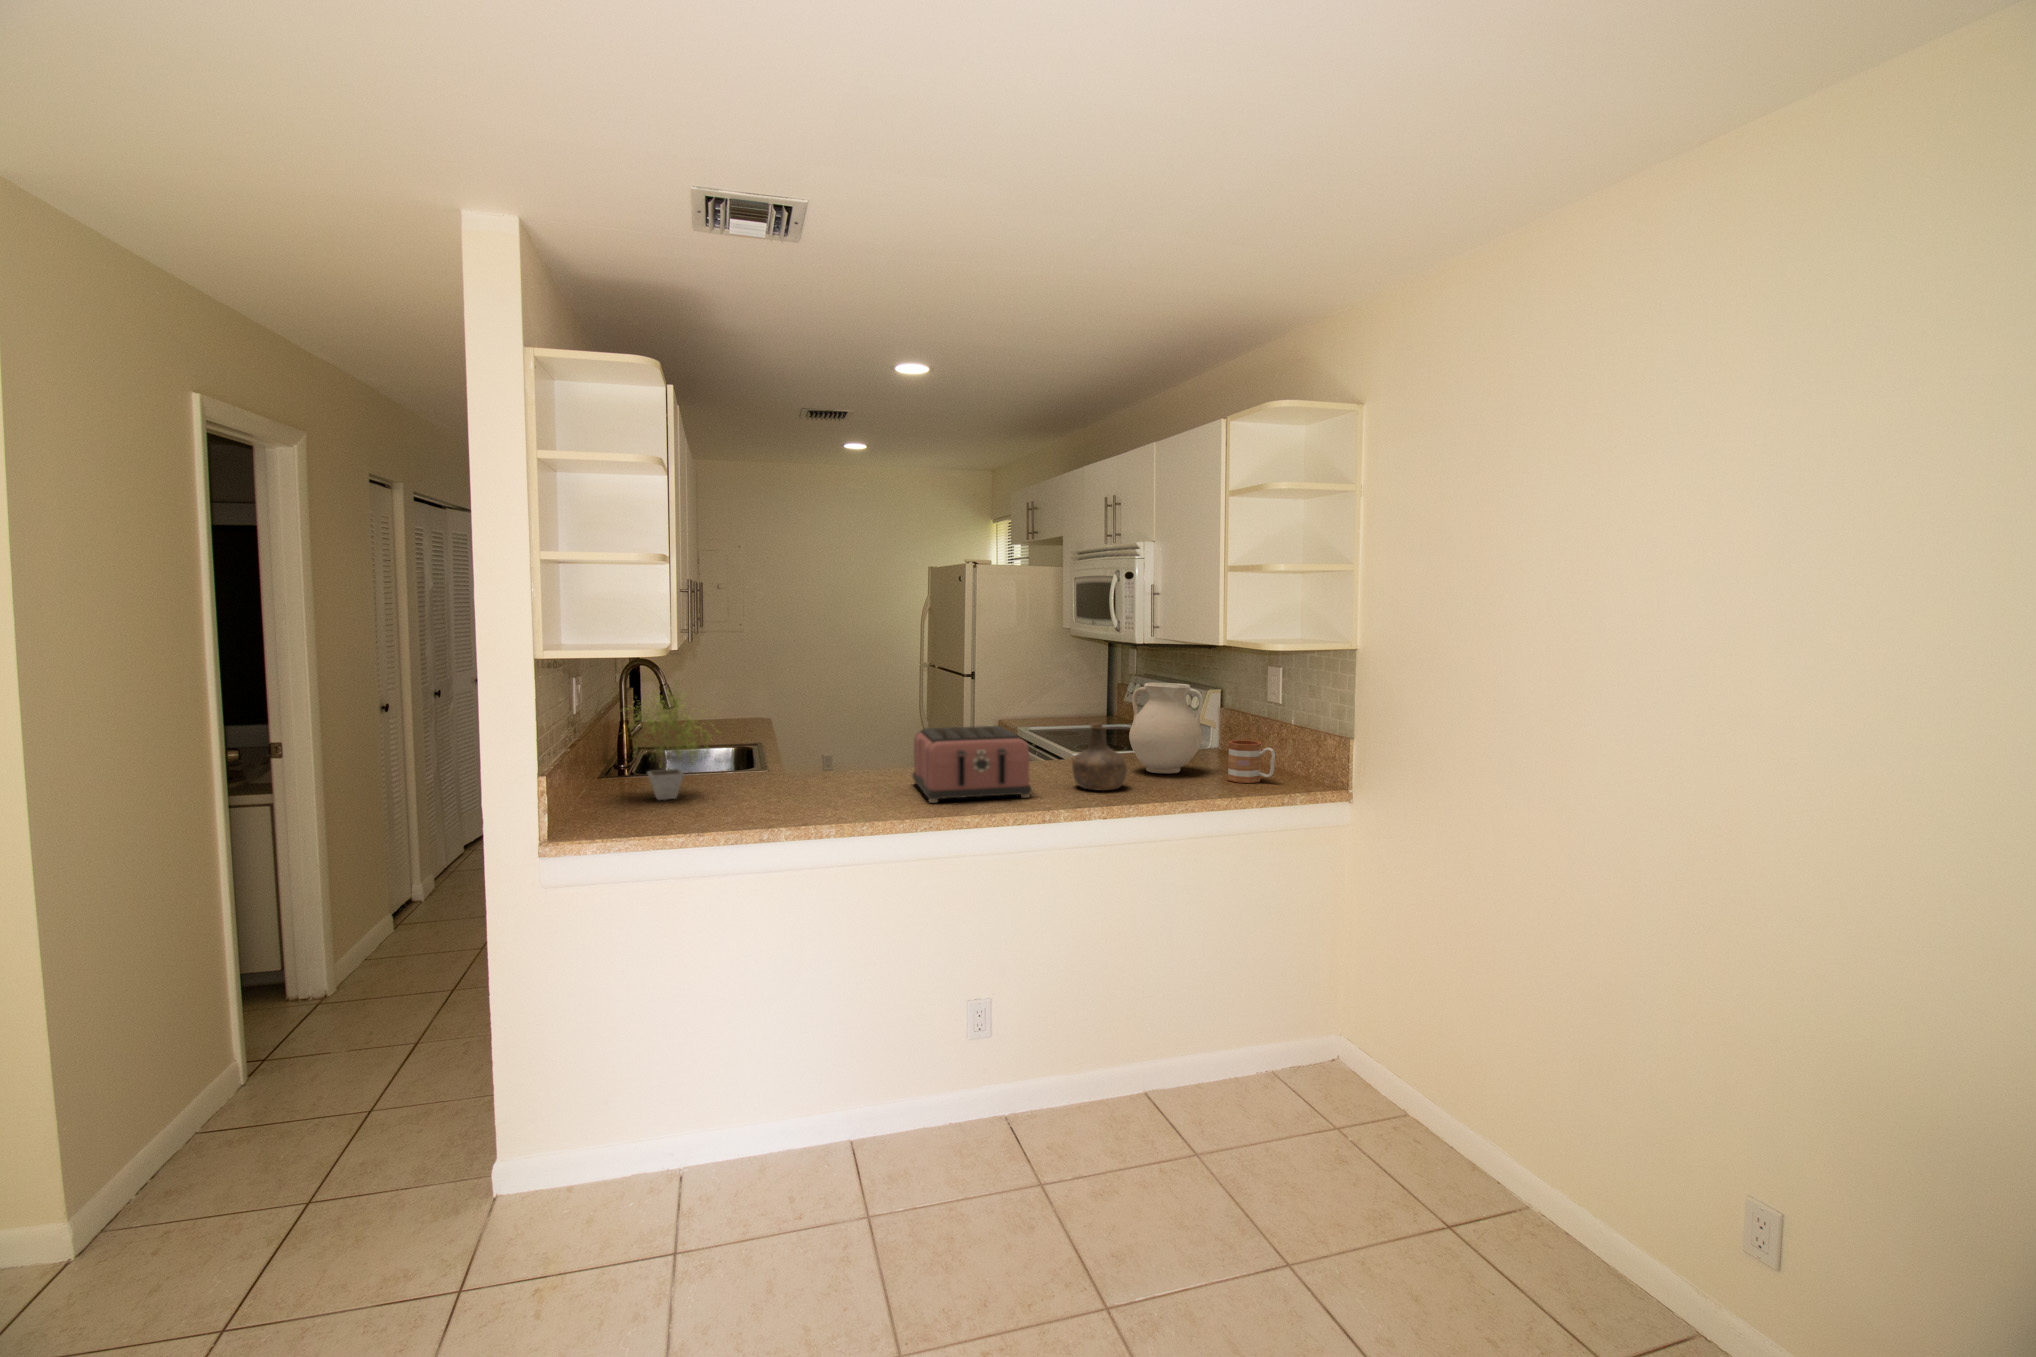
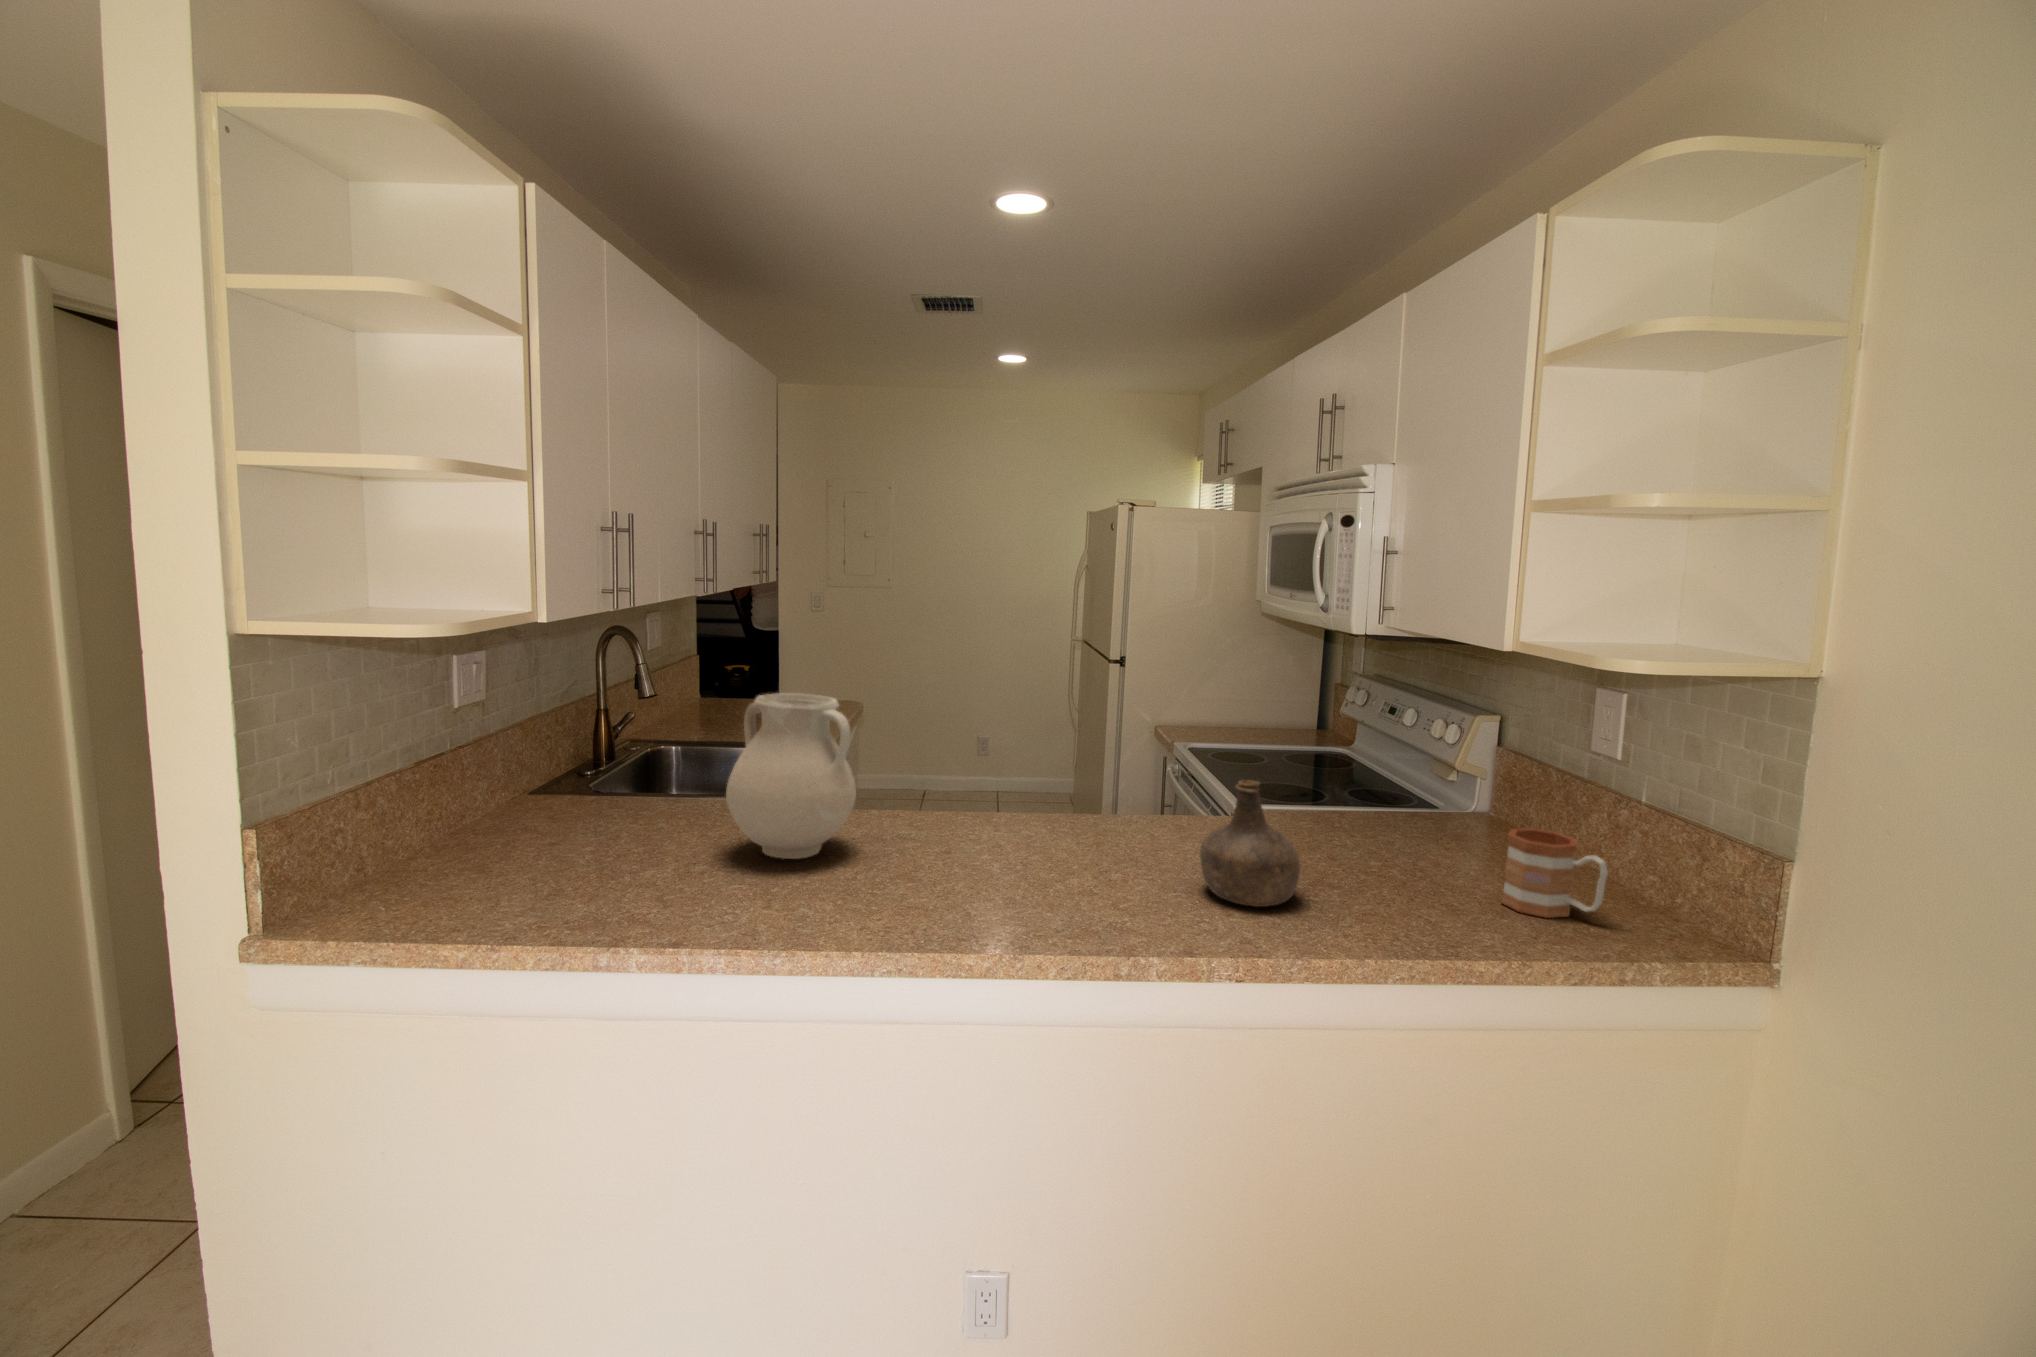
vase: present [1129,682,1203,773] -> present [726,693,856,859]
potted plant: present [628,691,711,800] -> none [496,662,651,843]
toaster: present [912,726,1032,803] -> none [925,762,1113,910]

